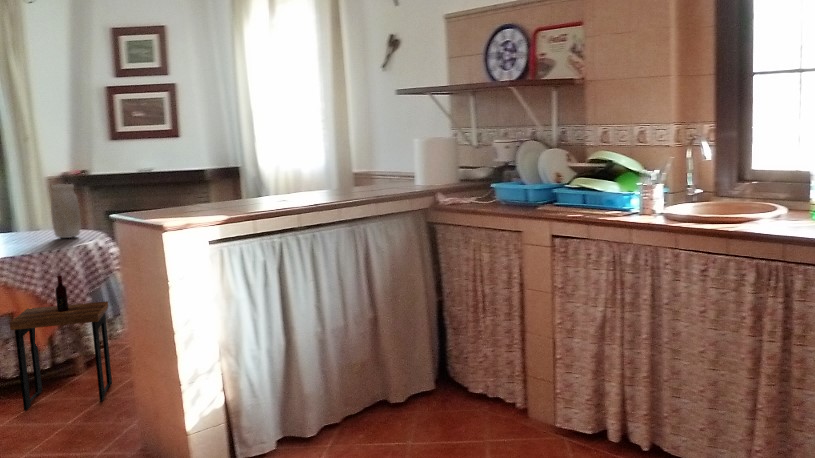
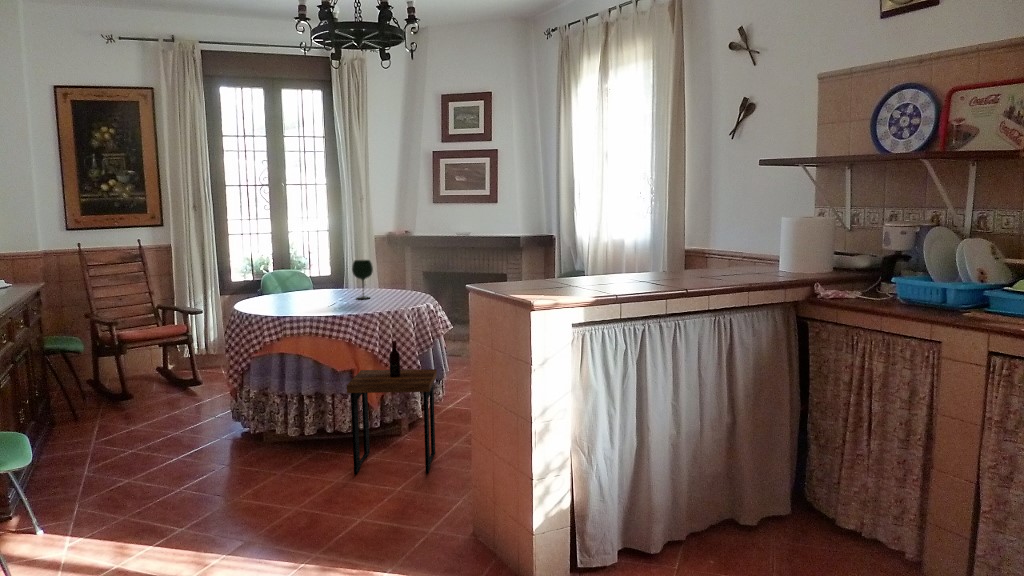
vase: present [51,184,81,238] -> none [386,247,412,301]
wine glass: none [15,199,38,239] -> present [352,260,373,299]

